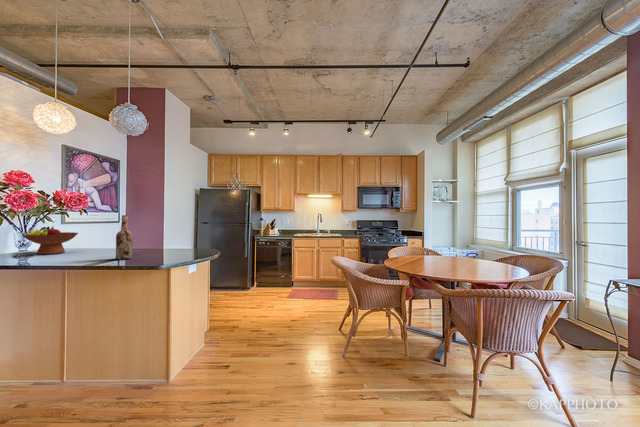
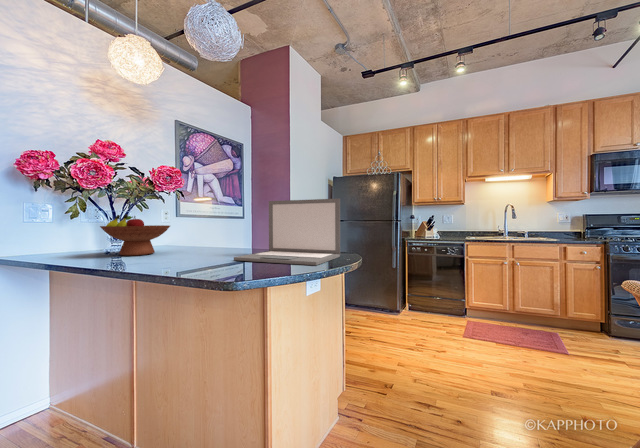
wine bottle: present [116,215,133,260] -> none [182,183,211,272]
laptop: none [138,218,203,254] -> present [234,199,340,265]

